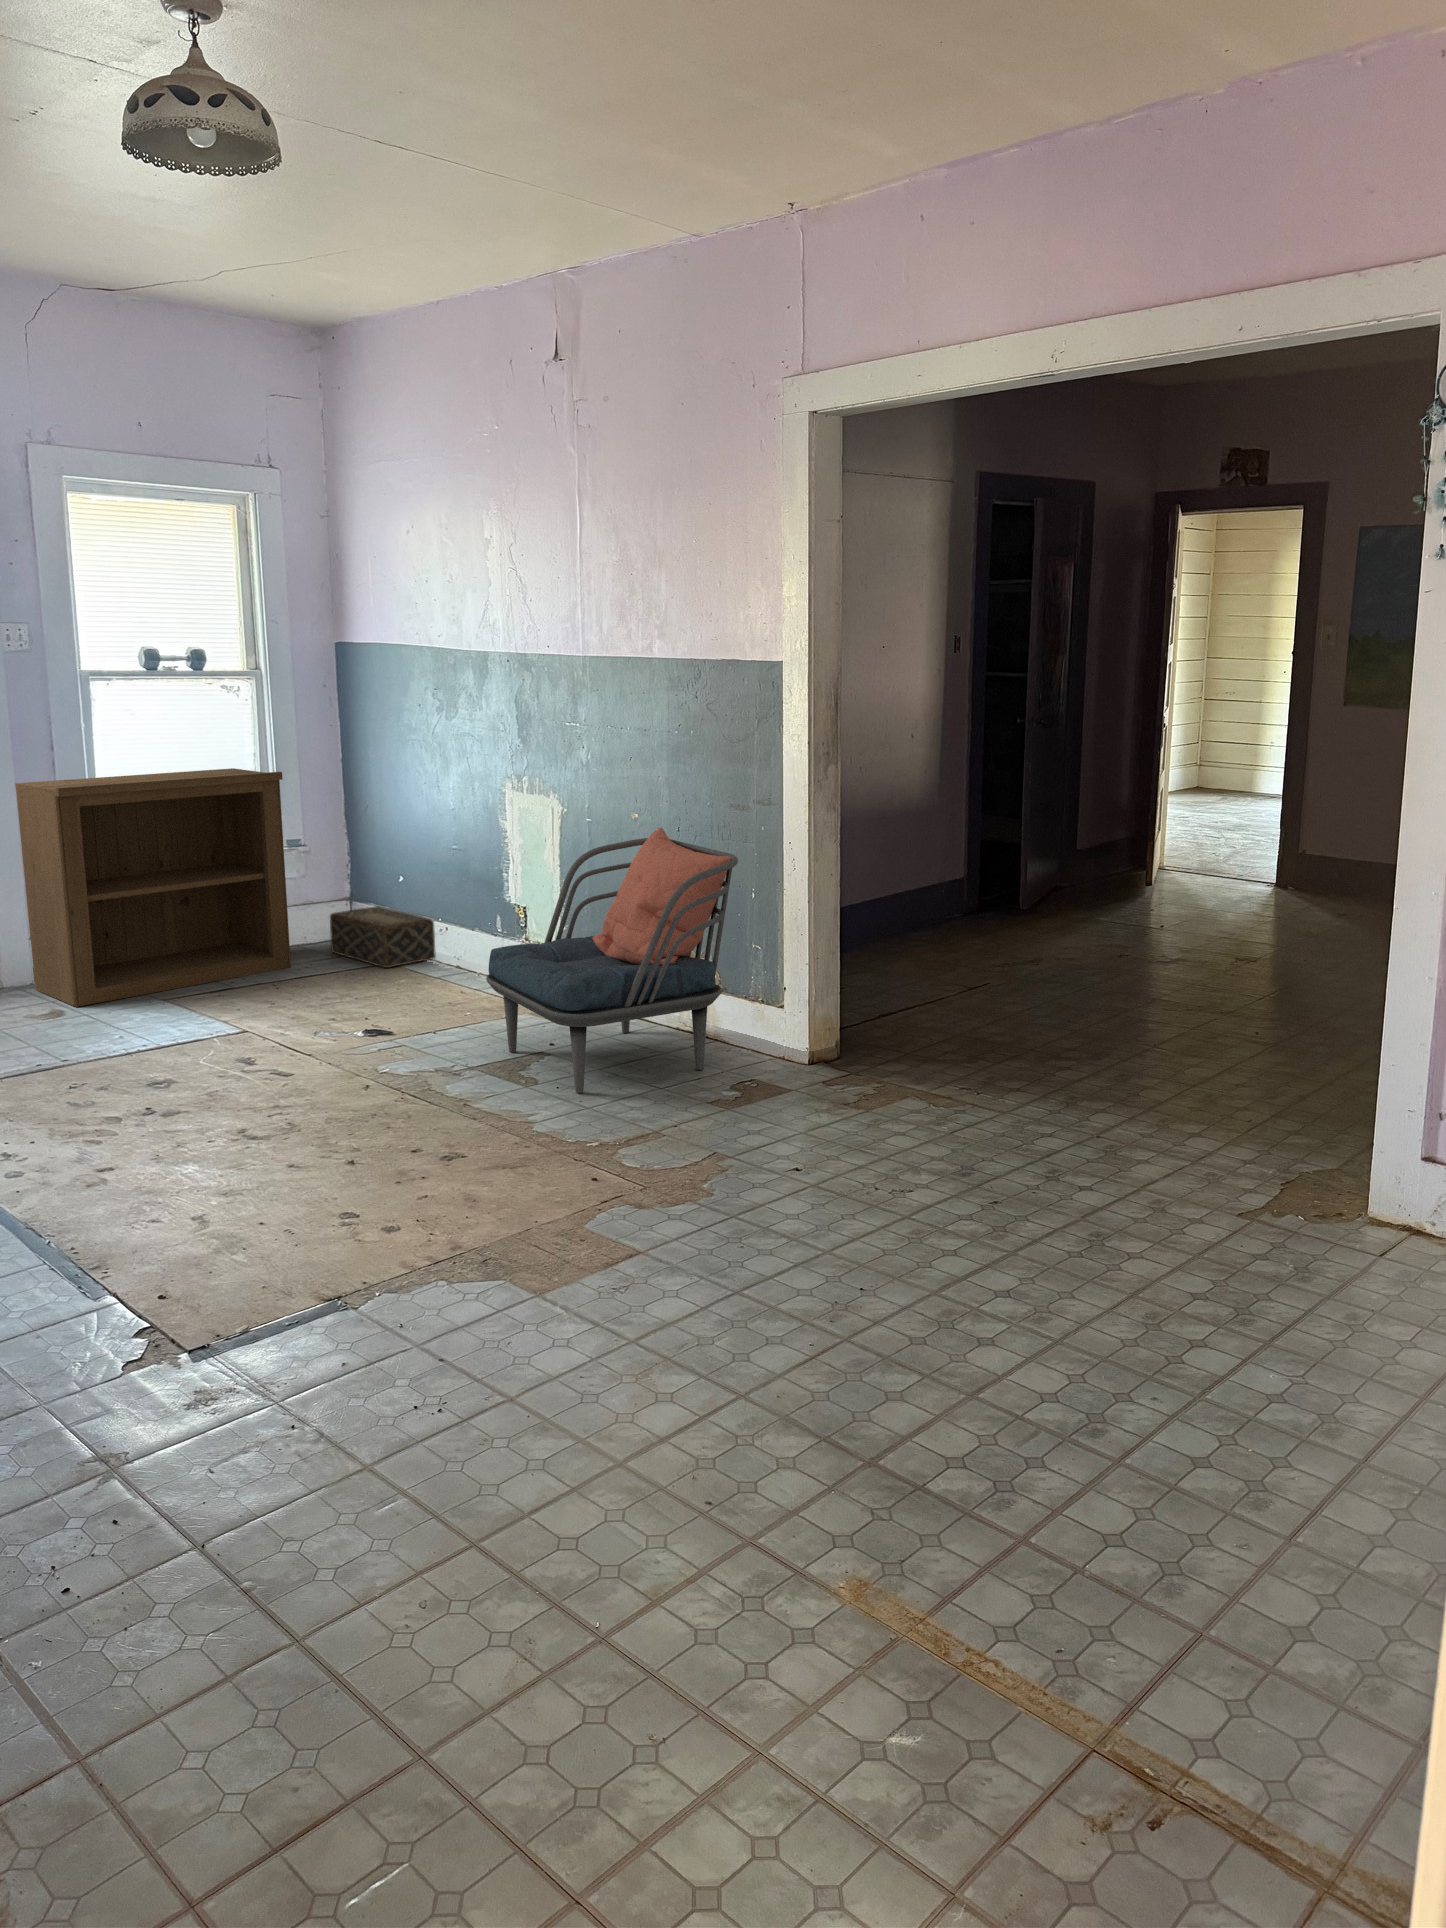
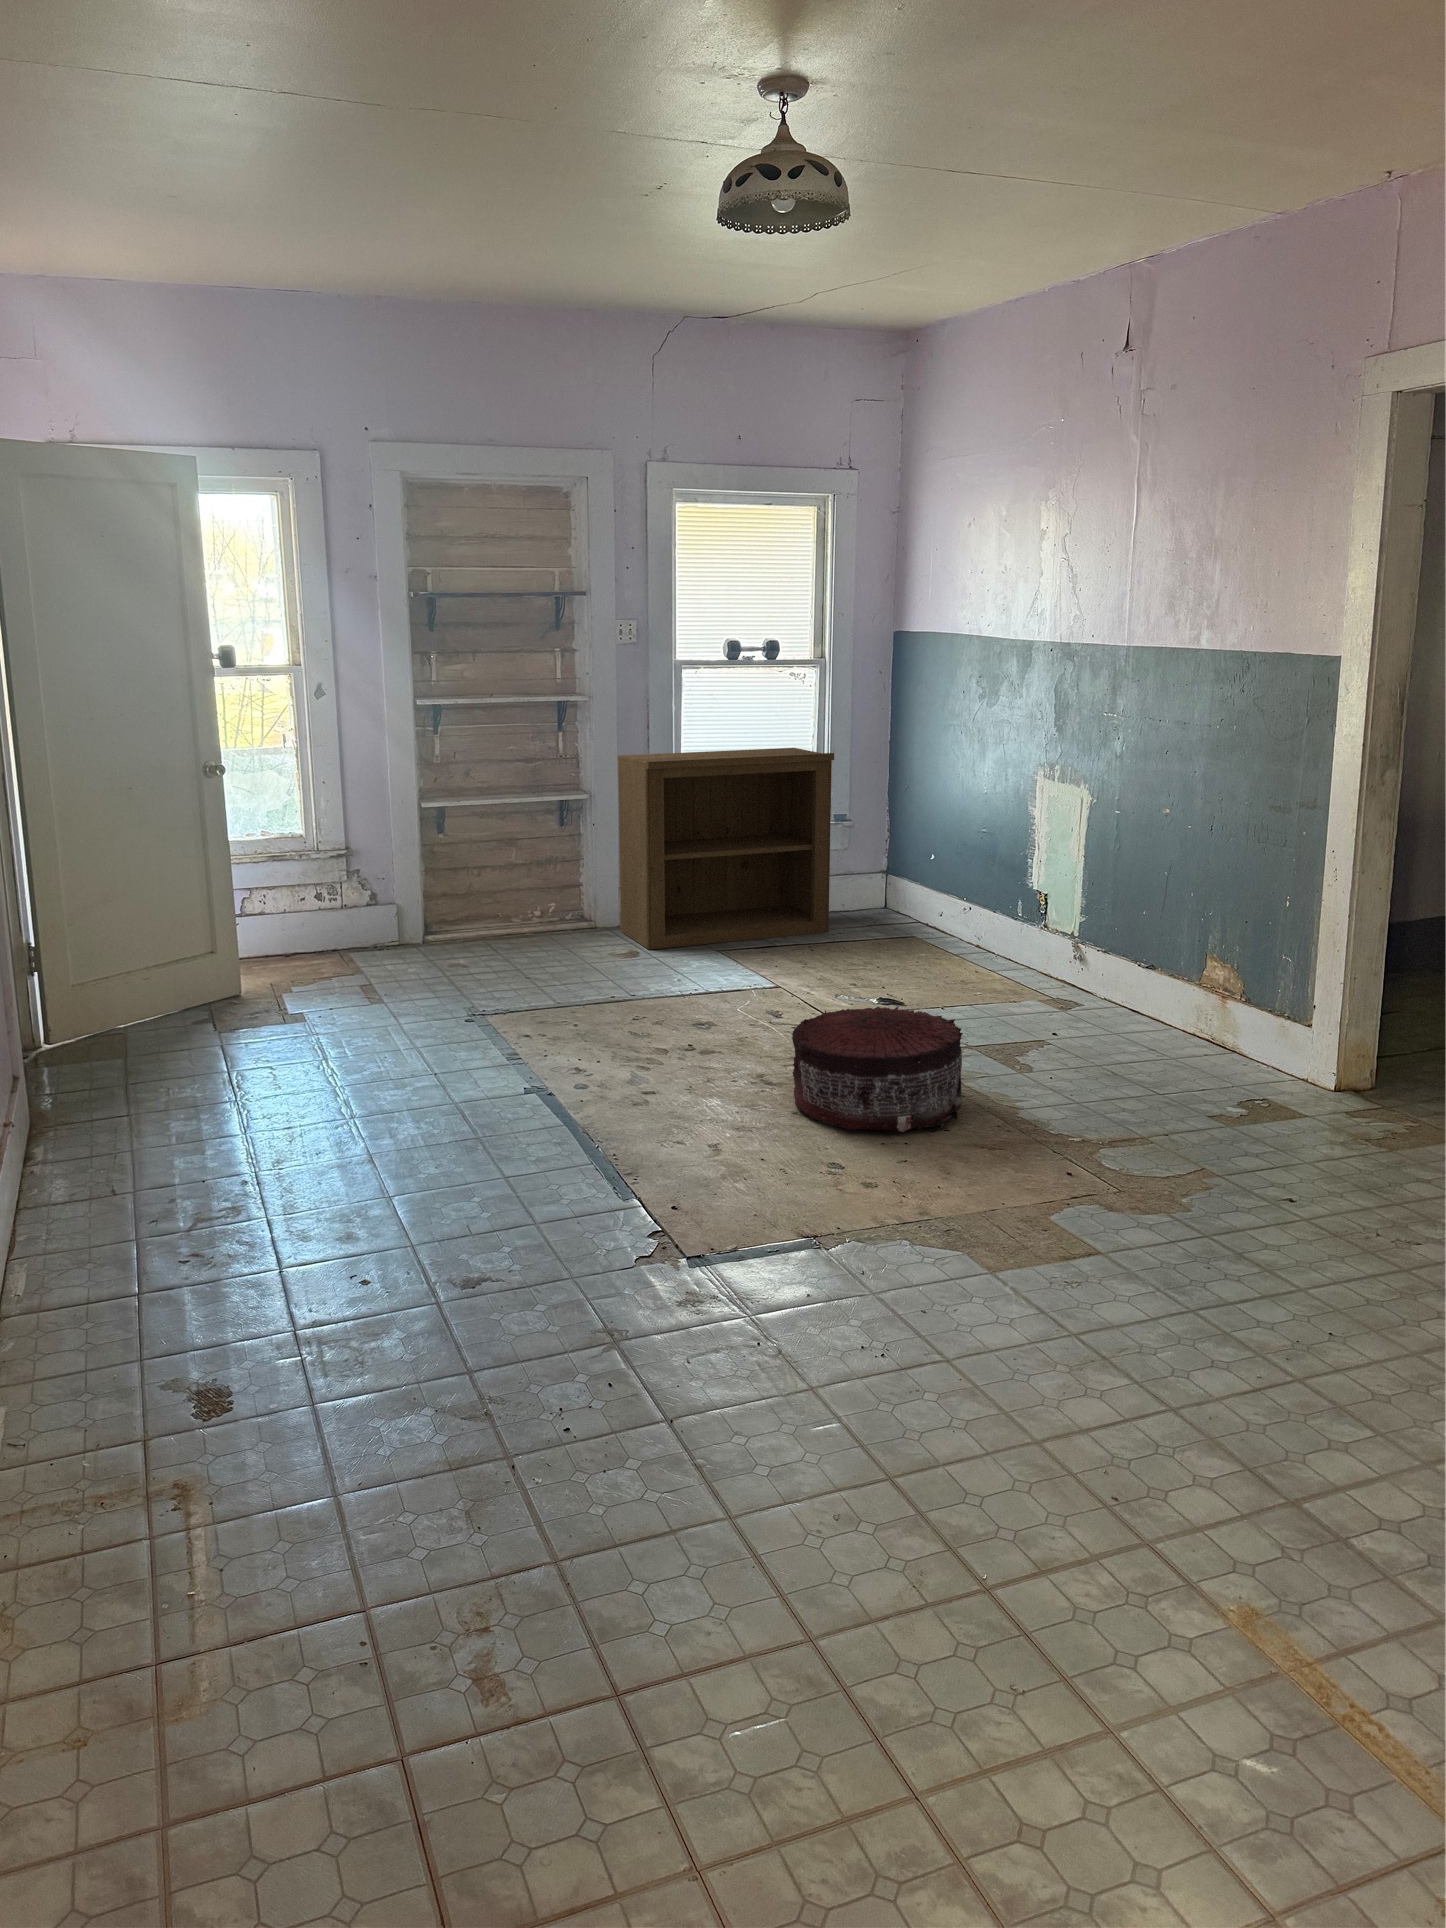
armchair: present [486,827,738,1093] -> none [996,827,1266,1086]
woven basket: present [330,906,436,968] -> none [867,882,962,941]
pouf: none [278,1033,473,1174] -> present [792,1006,963,1132]

